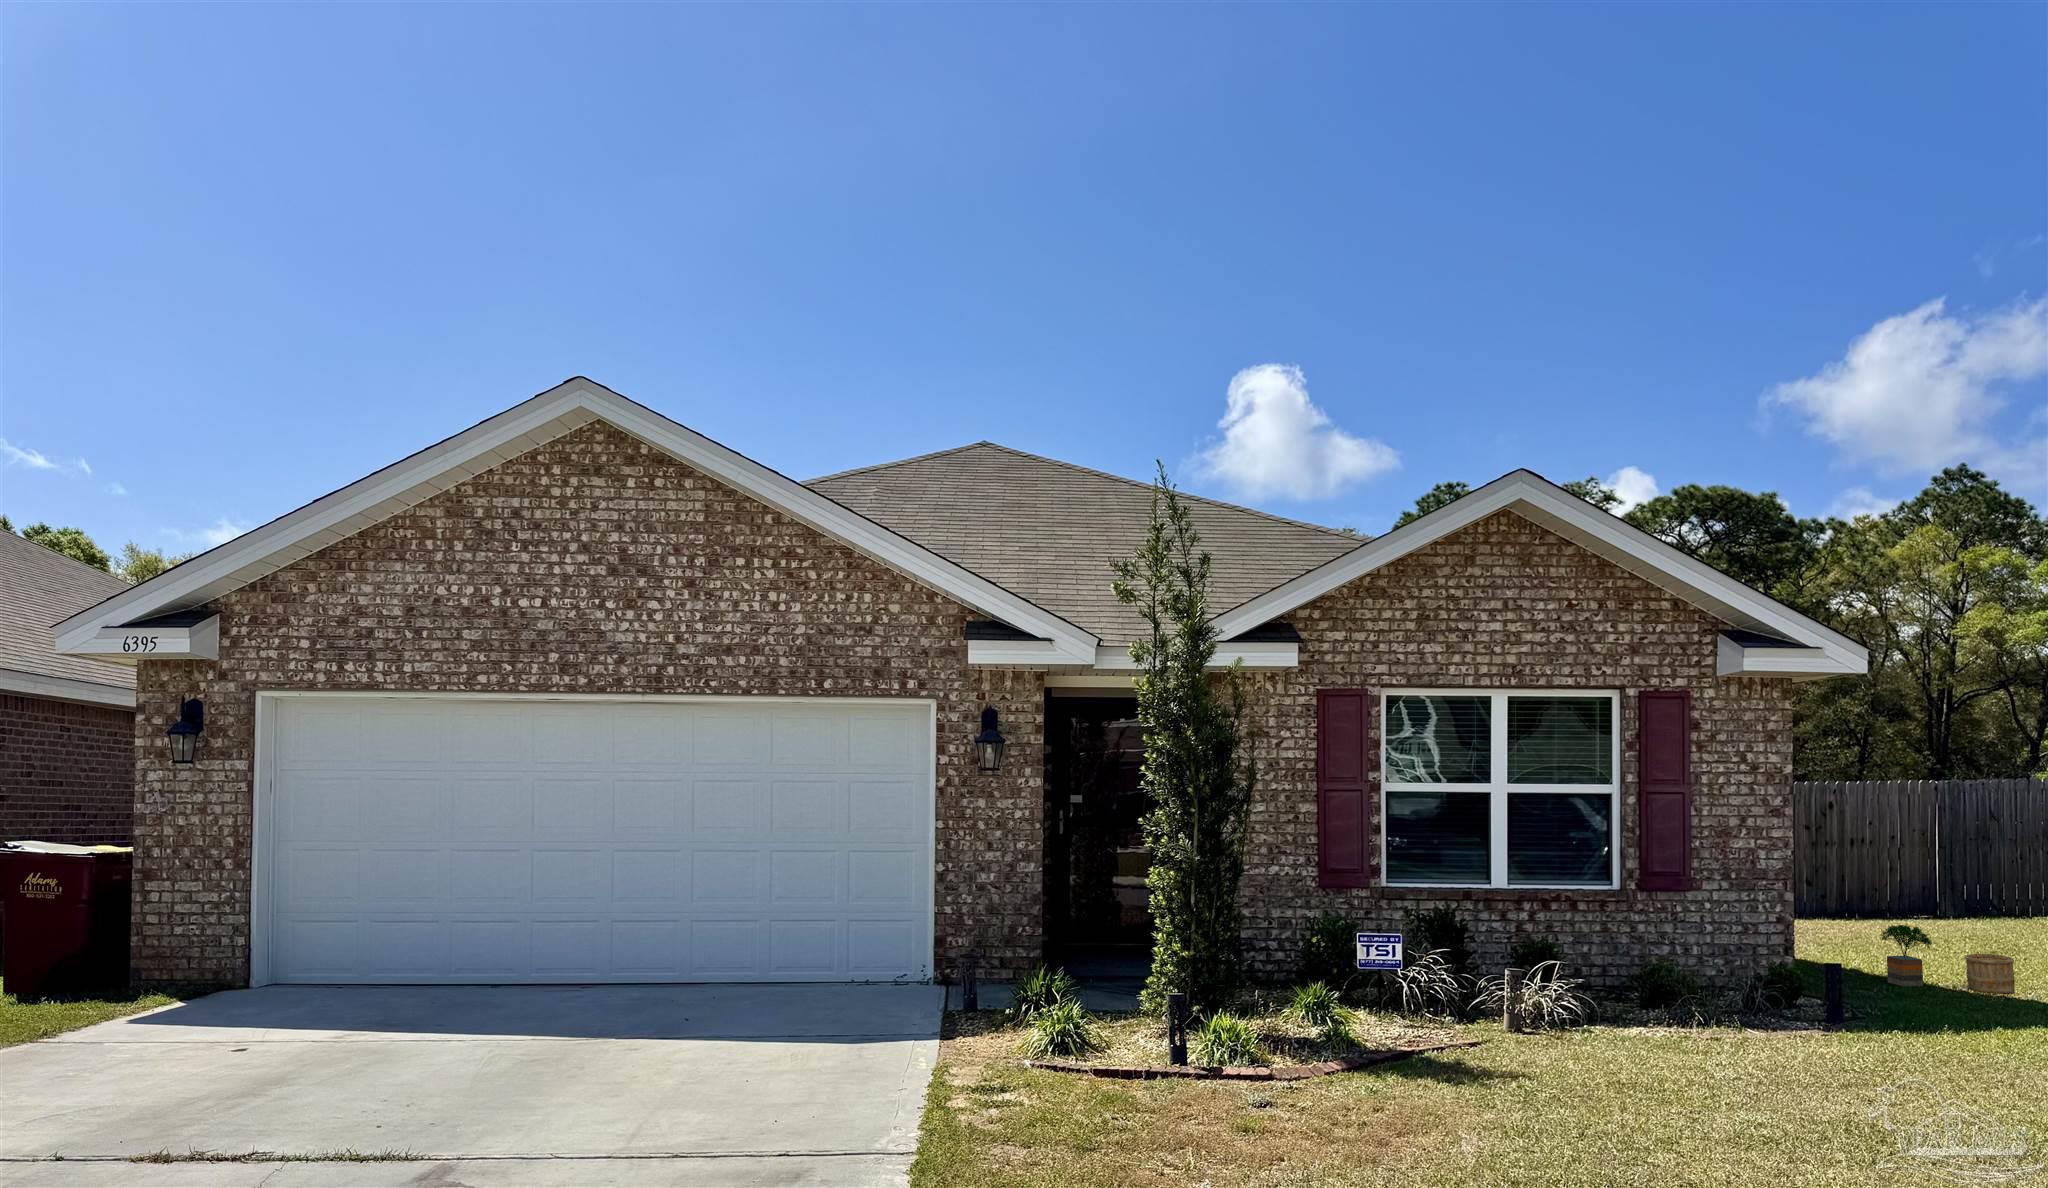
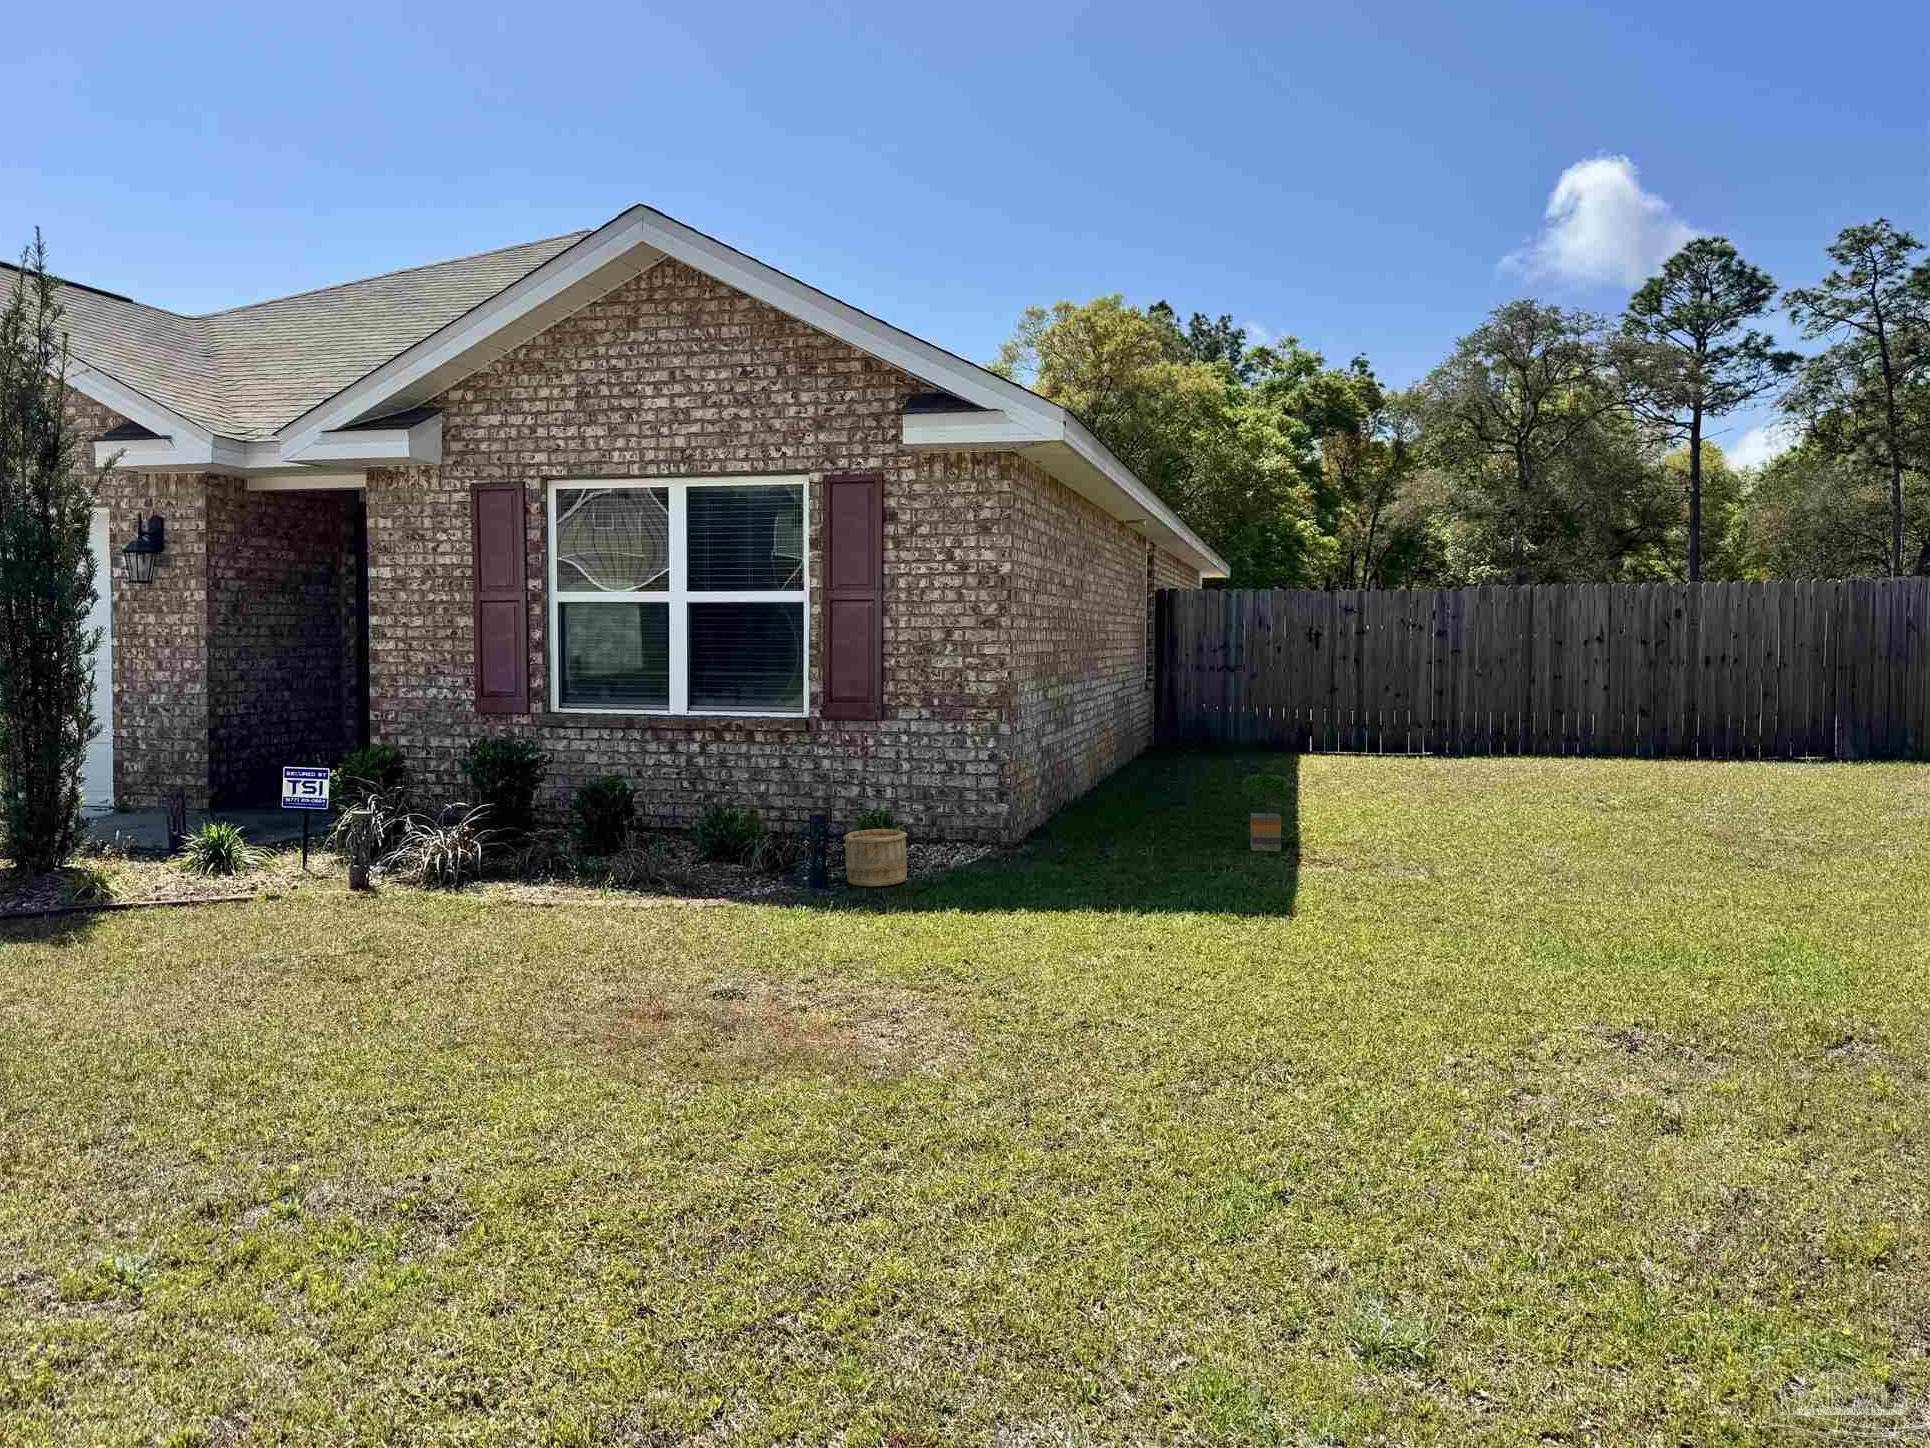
wooden bucket: present [1964,954,2015,993] -> present [843,829,907,886]

